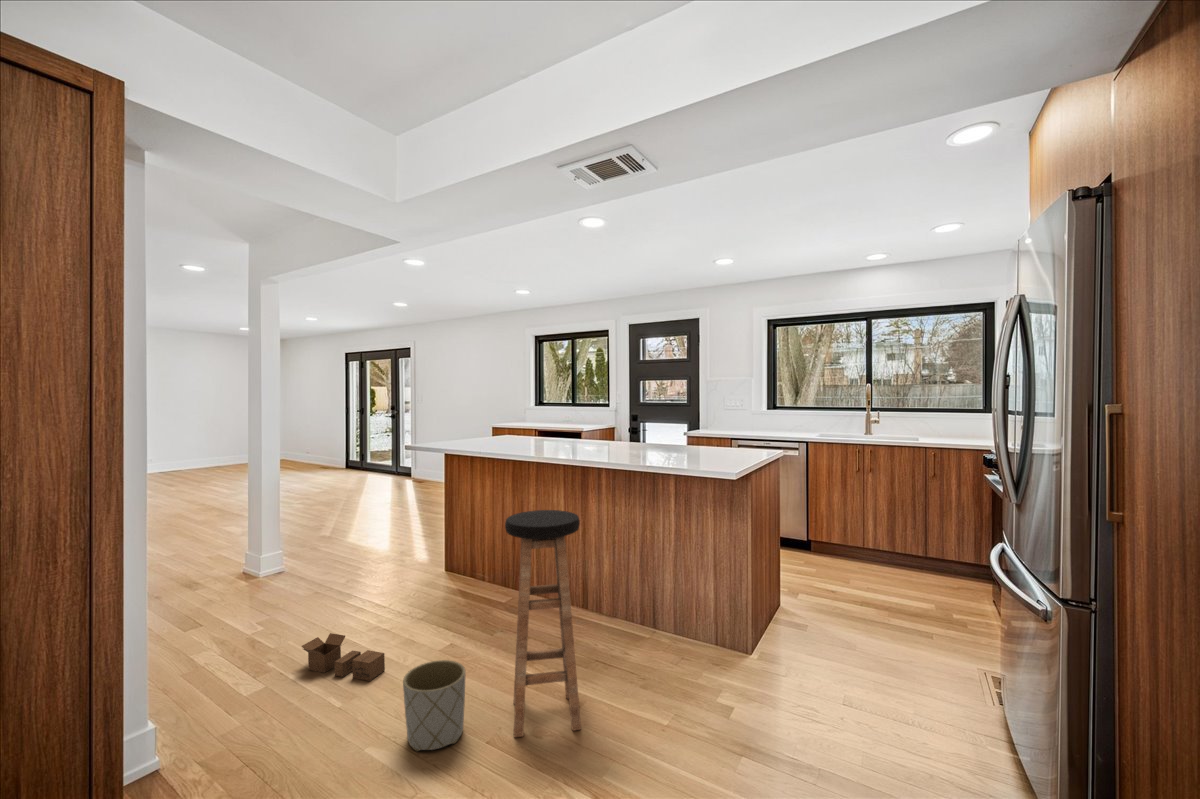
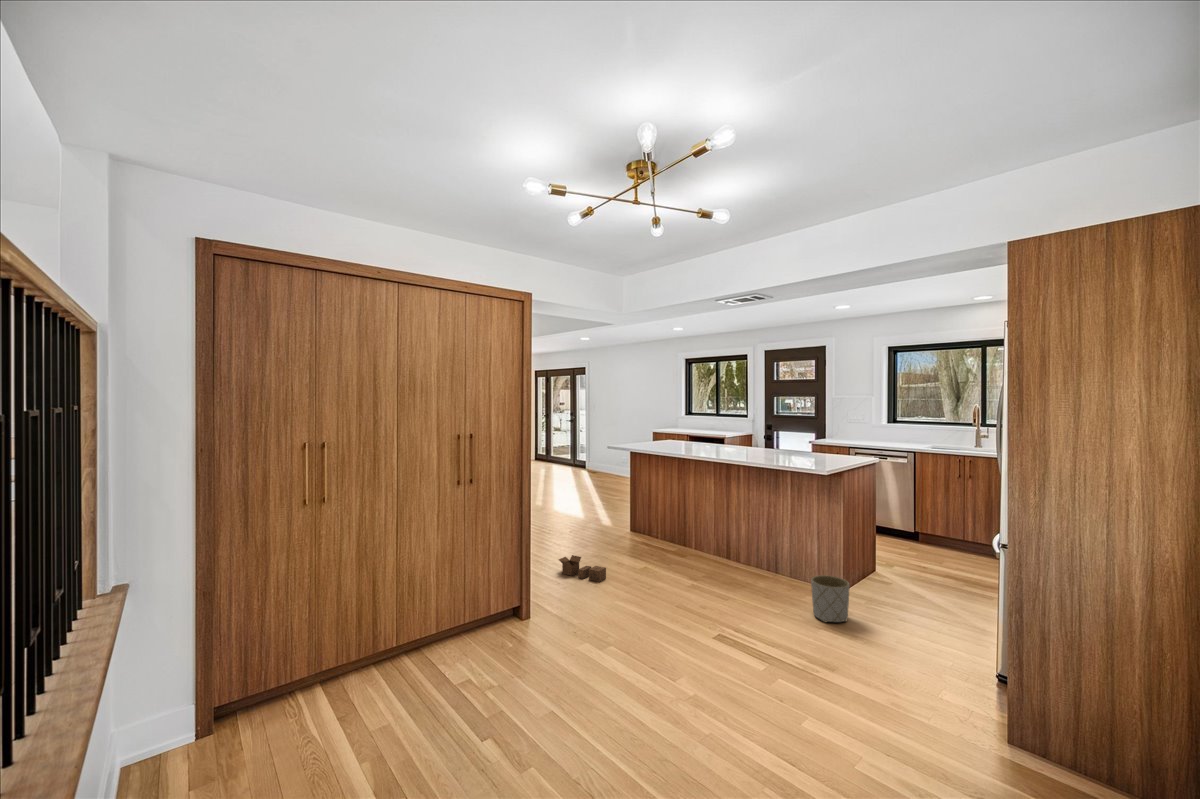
bar stool: present [505,510,581,737] -> none [683,486,728,615]
planter: present [403,660,466,751] -> present [811,575,850,622]

